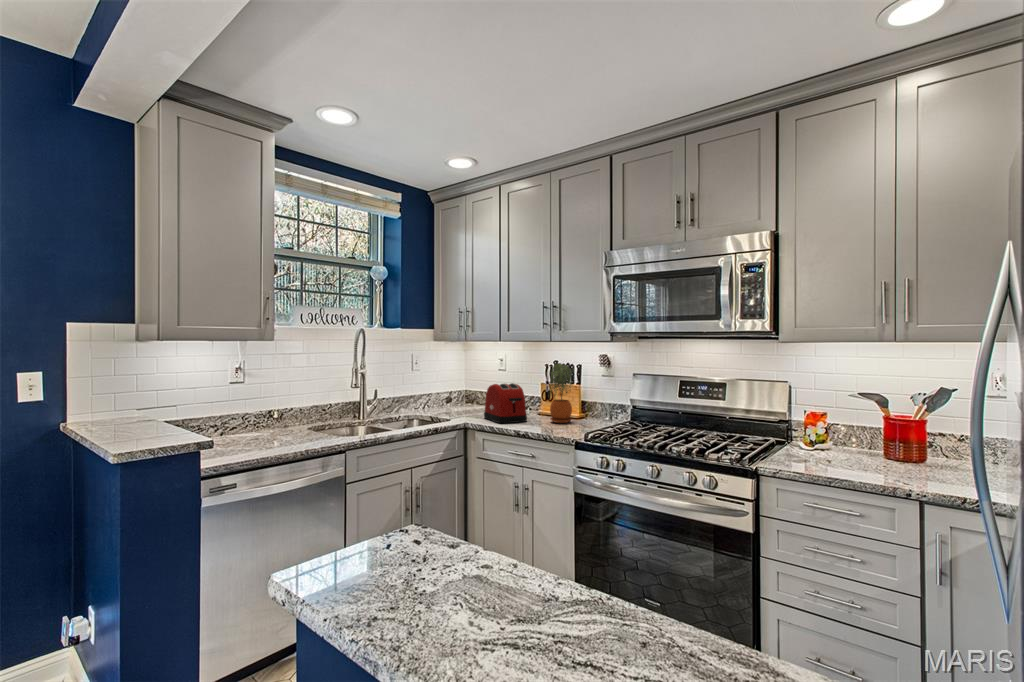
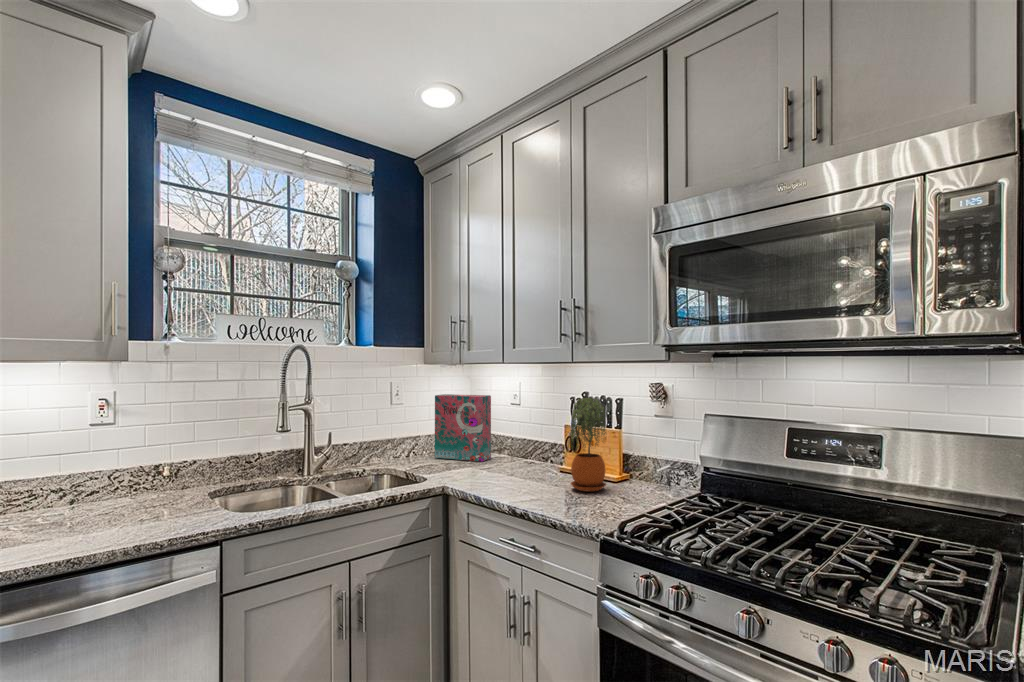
cereal box: none [445,364,486,410] -> present [435,394,491,462]
toaster: present [484,383,527,423] -> none [477,426,537,489]

